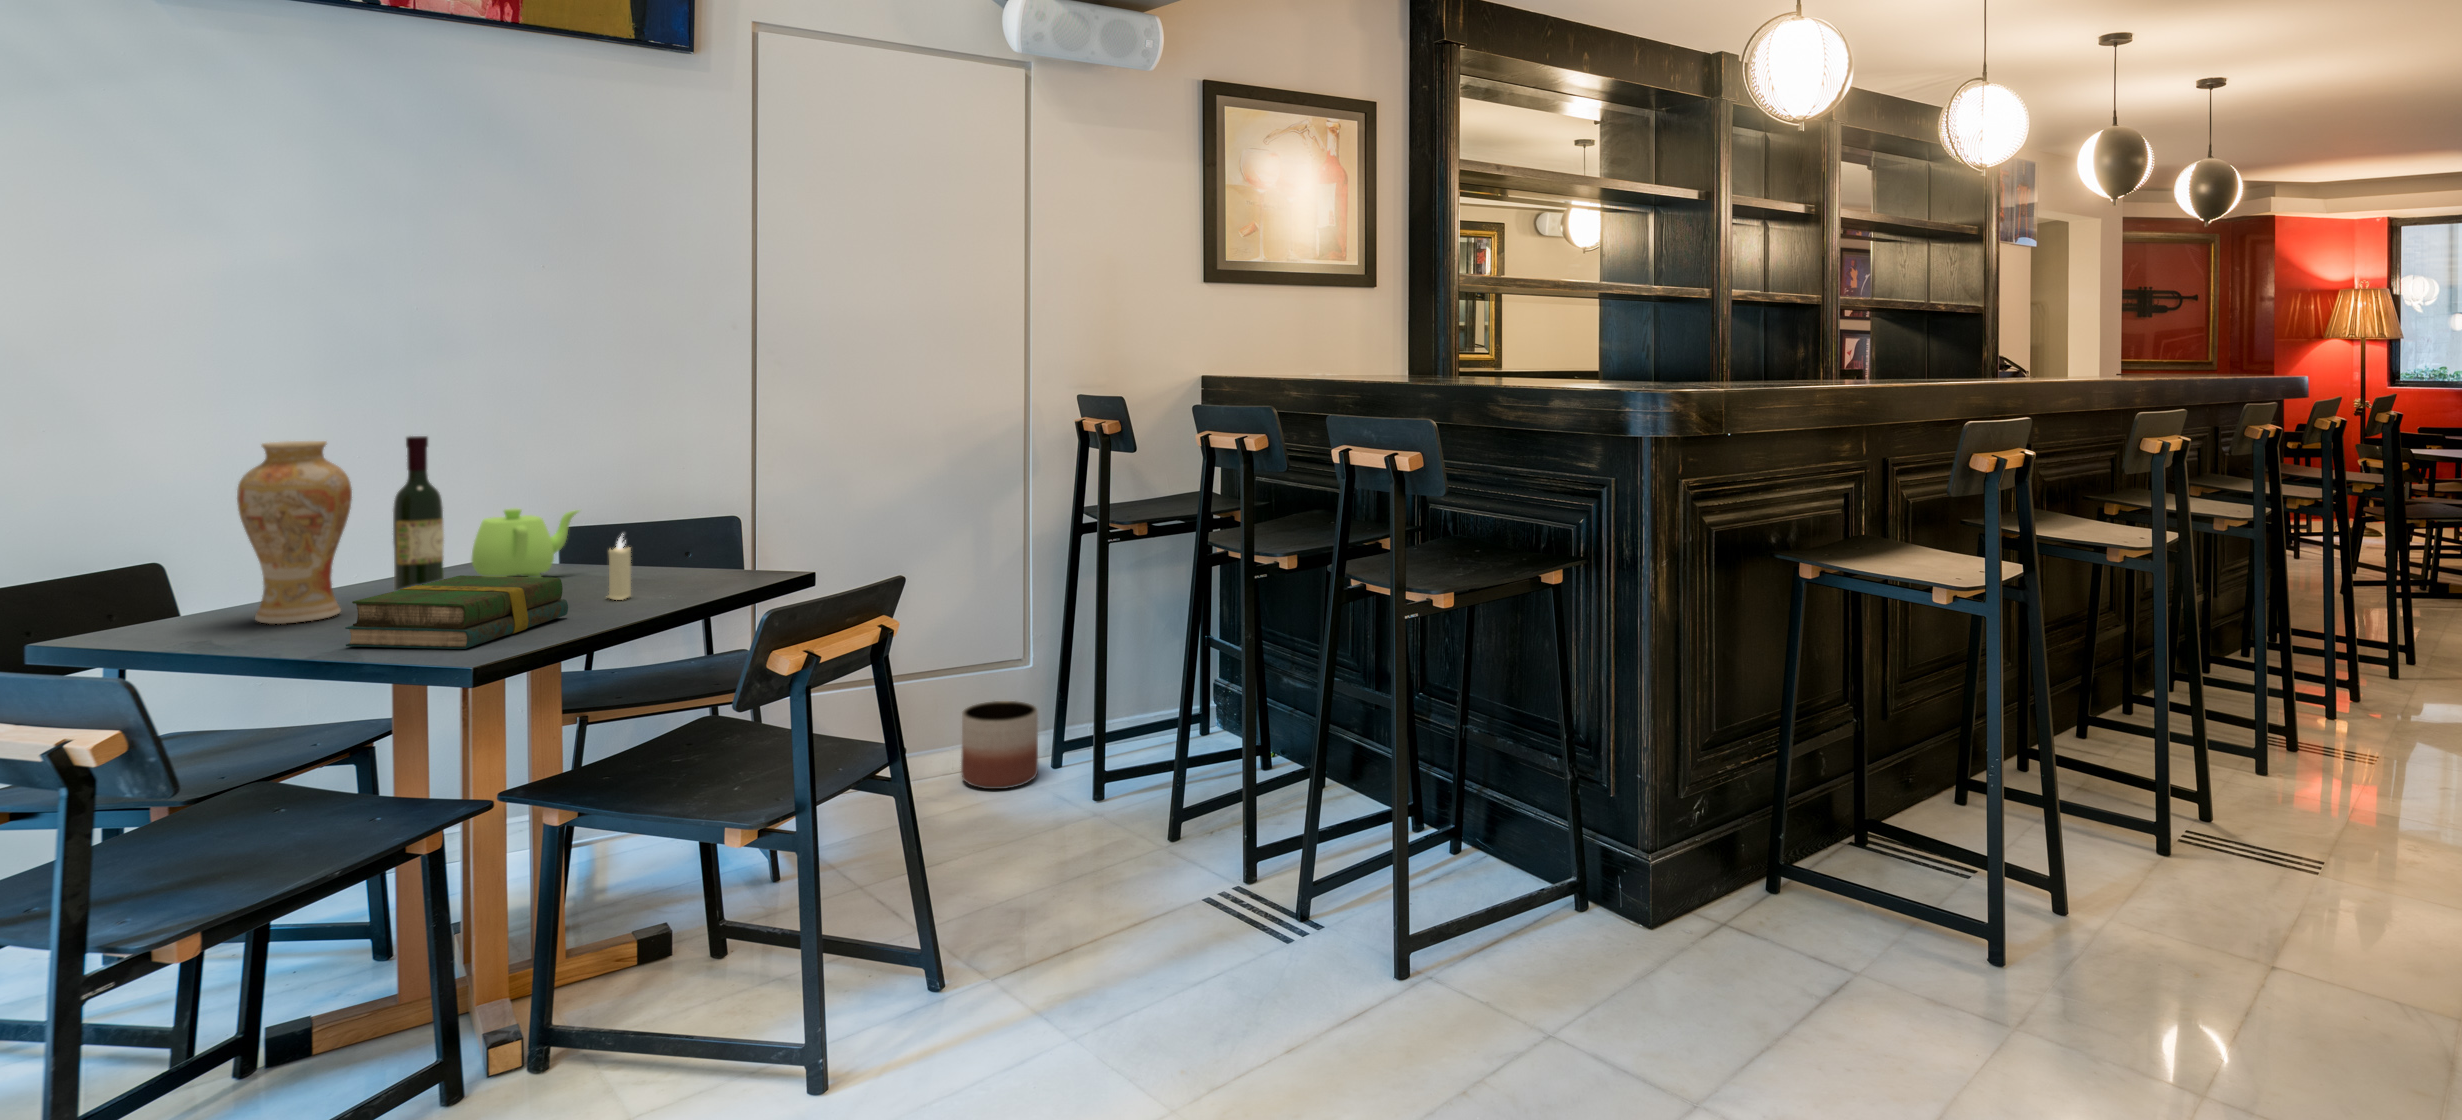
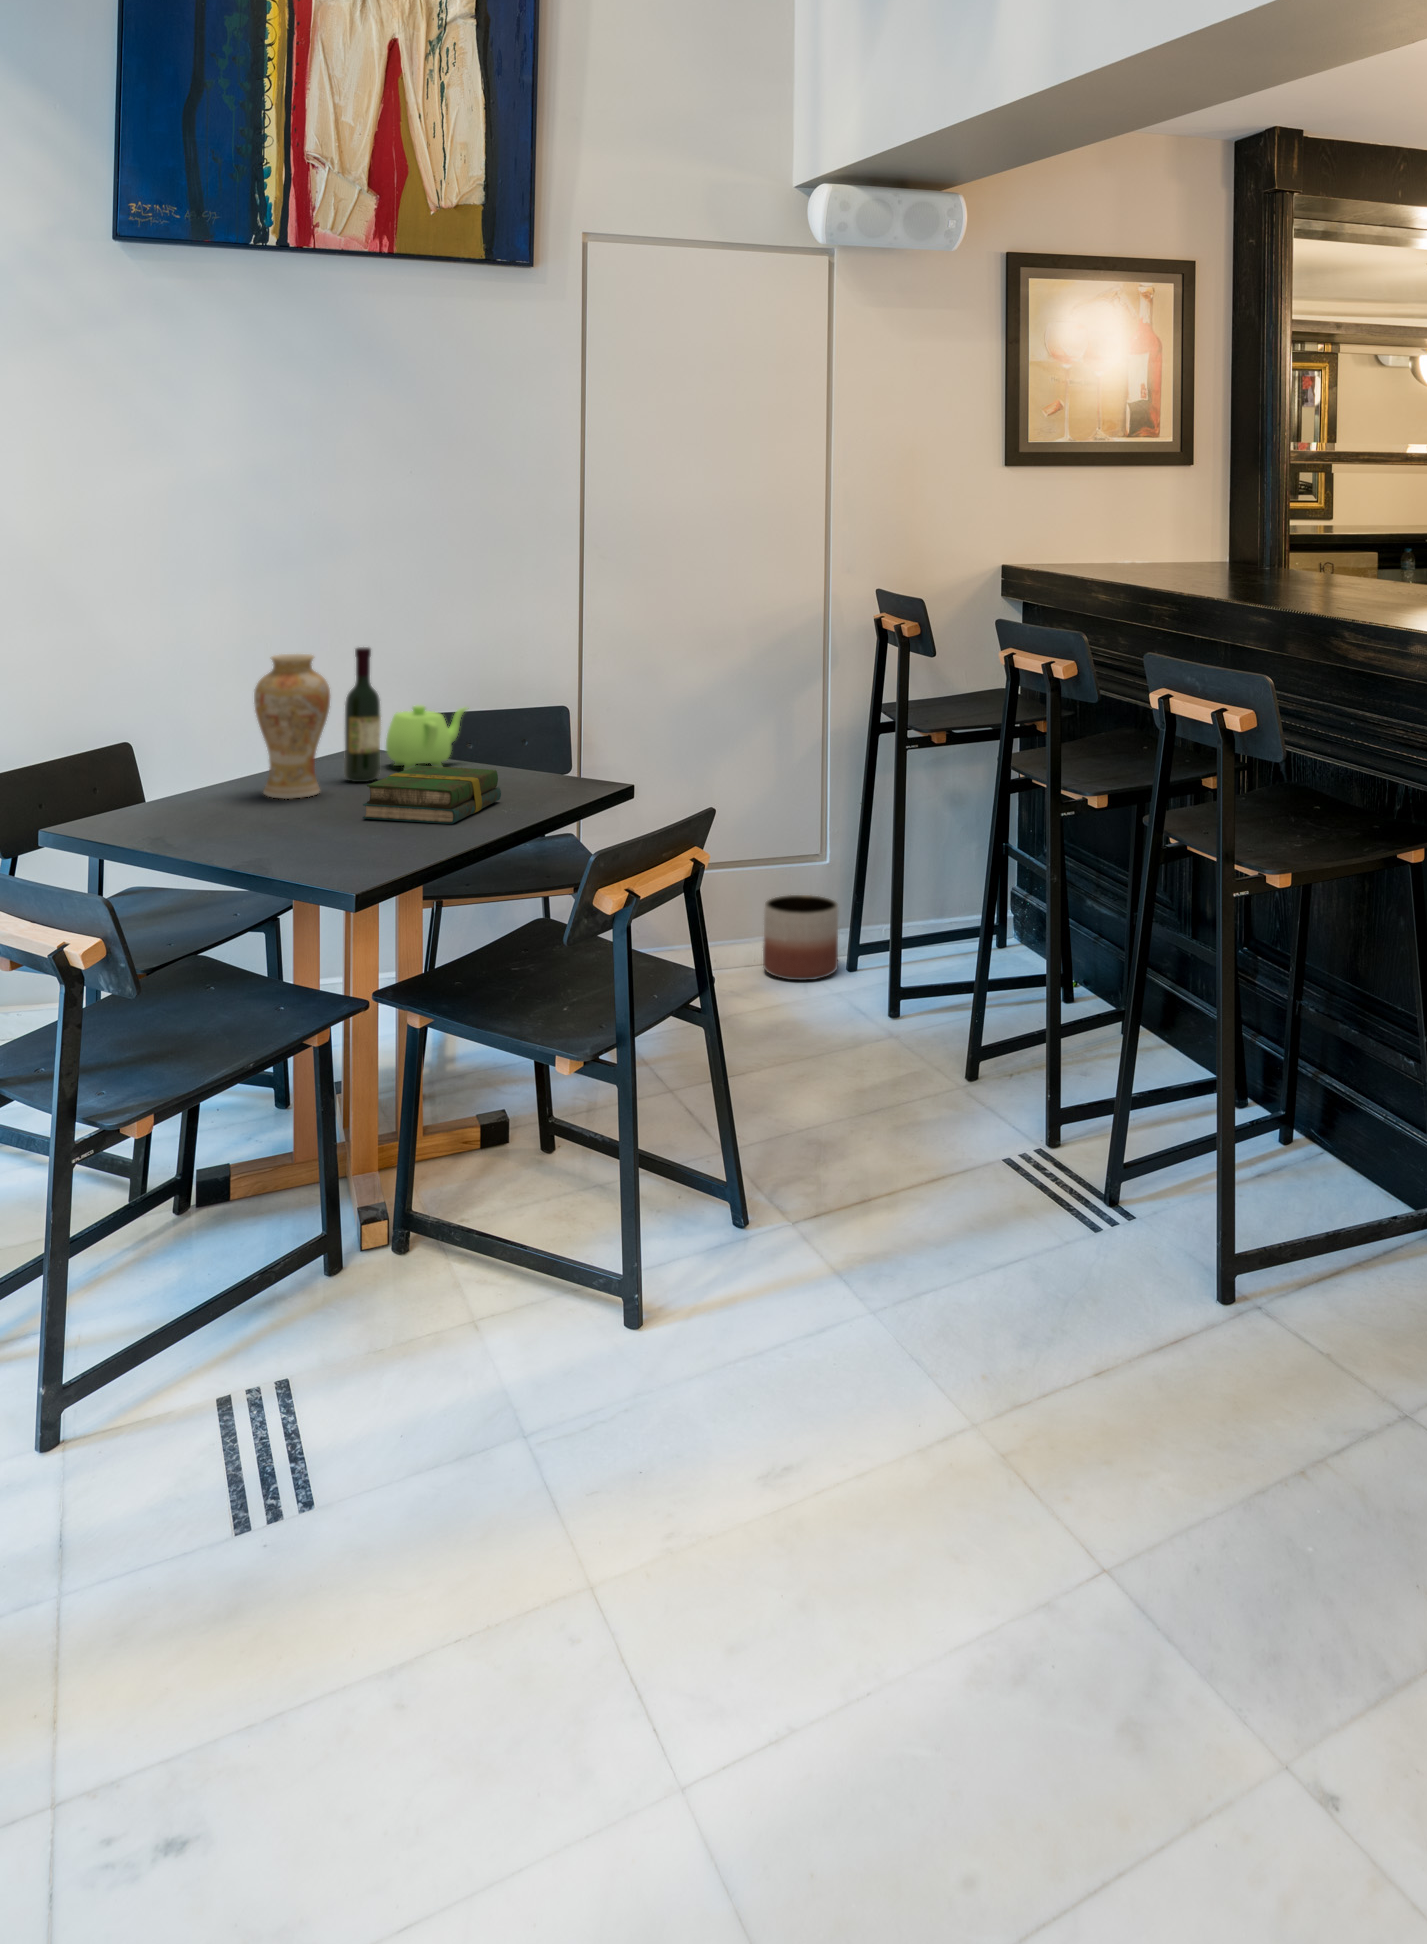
candle: present [608,537,631,600] -> none [513,733,534,788]

